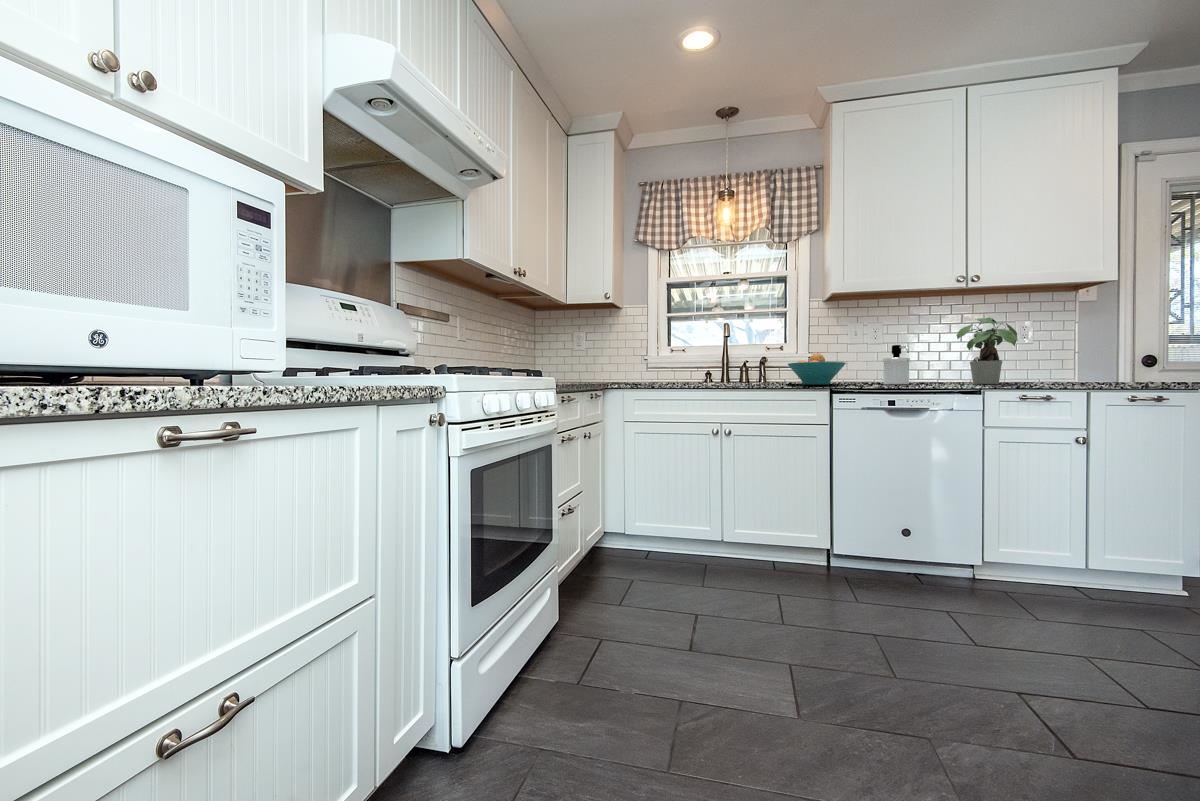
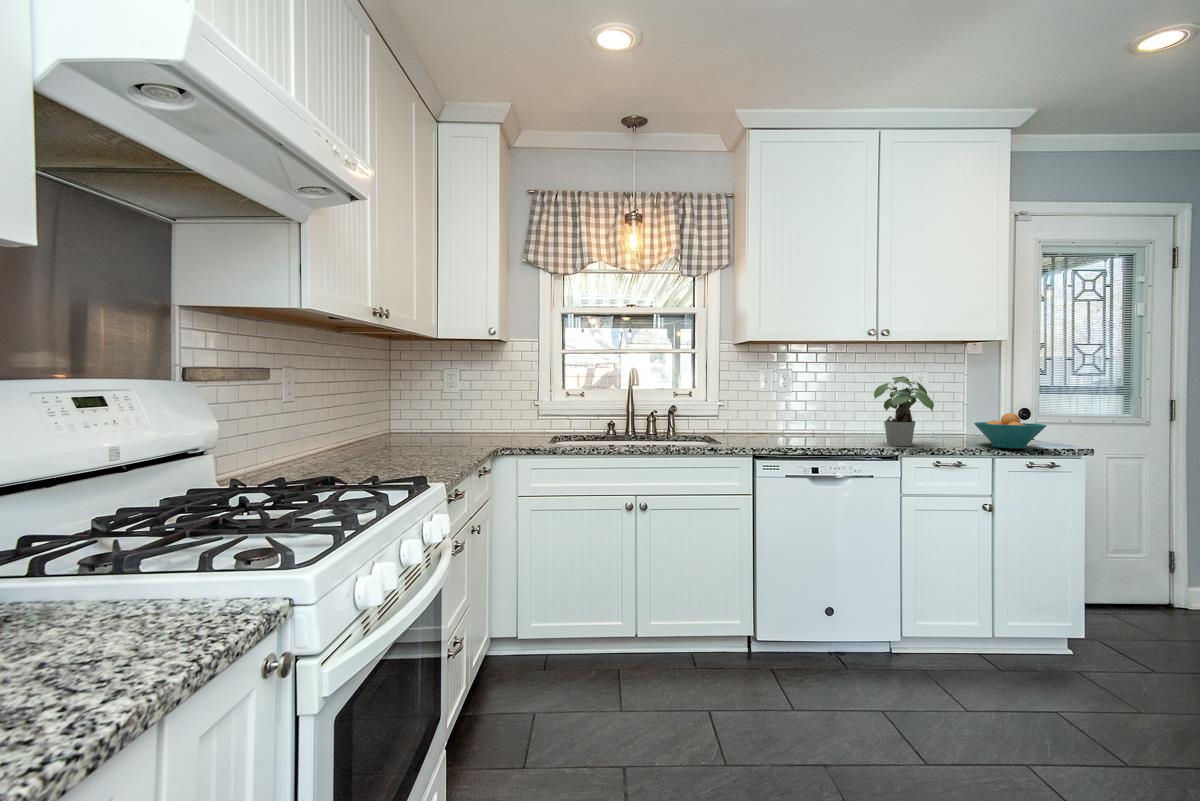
soap dispenser: present [883,345,910,384] -> none [802,402,832,446]
fruit bowl: present [788,353,846,385] -> present [974,413,1046,449]

